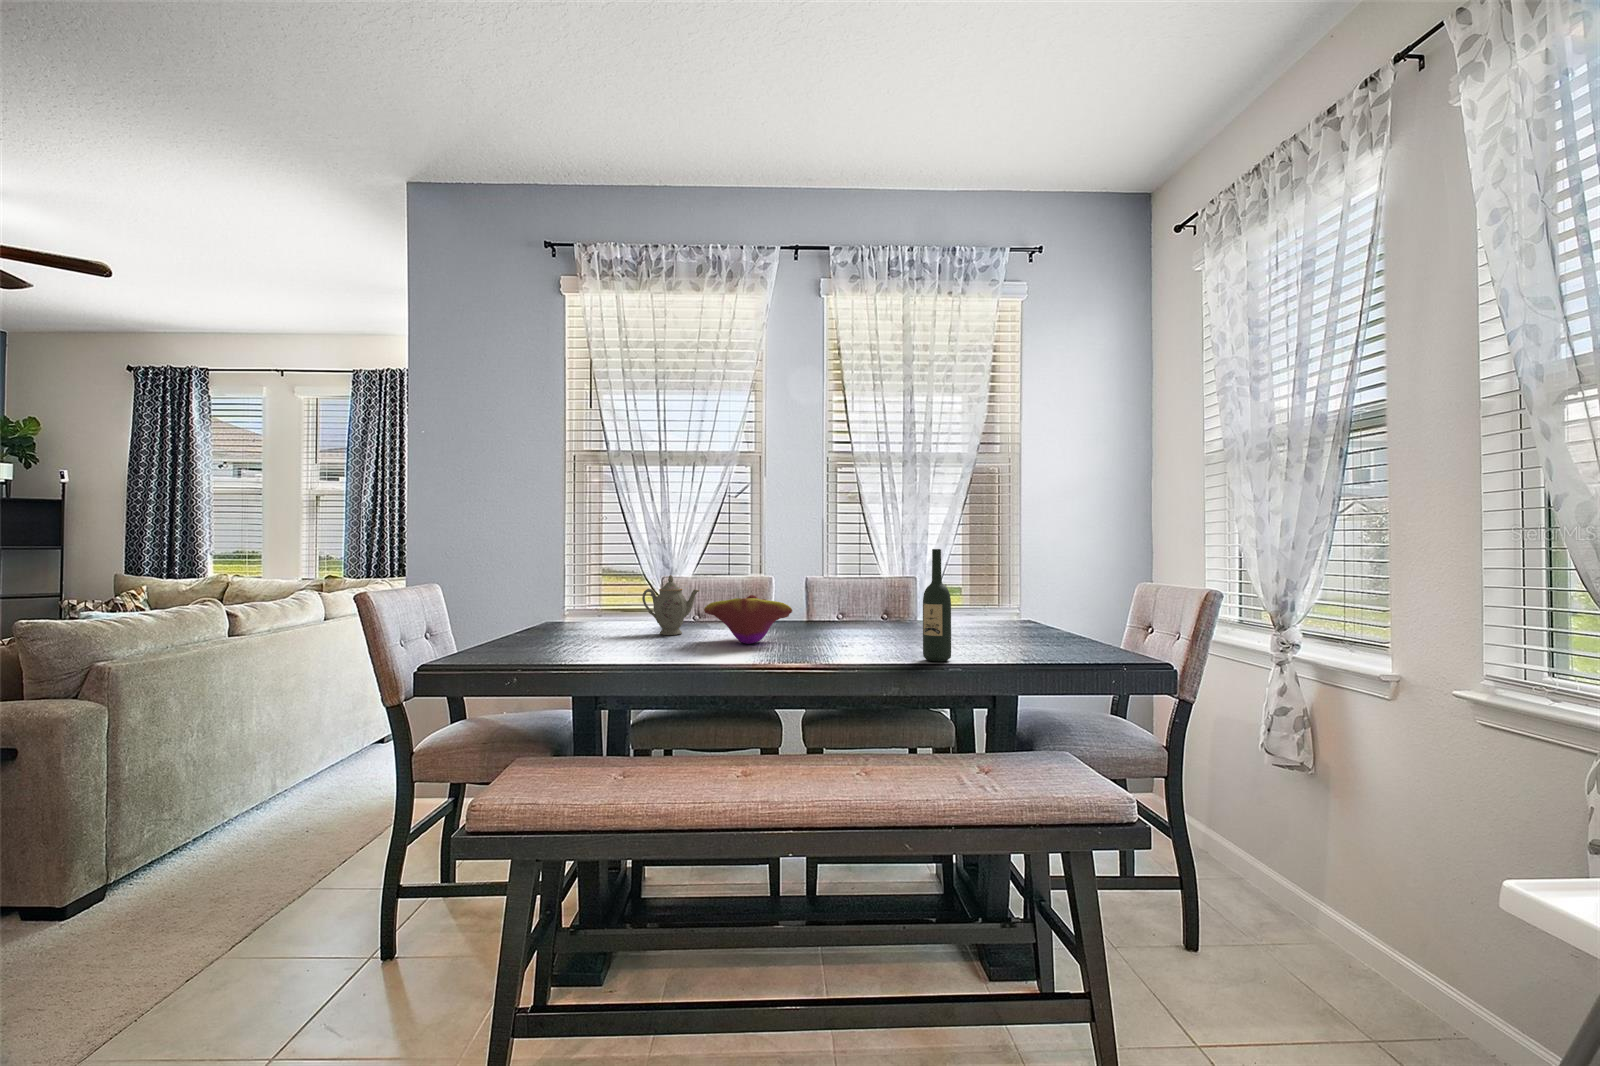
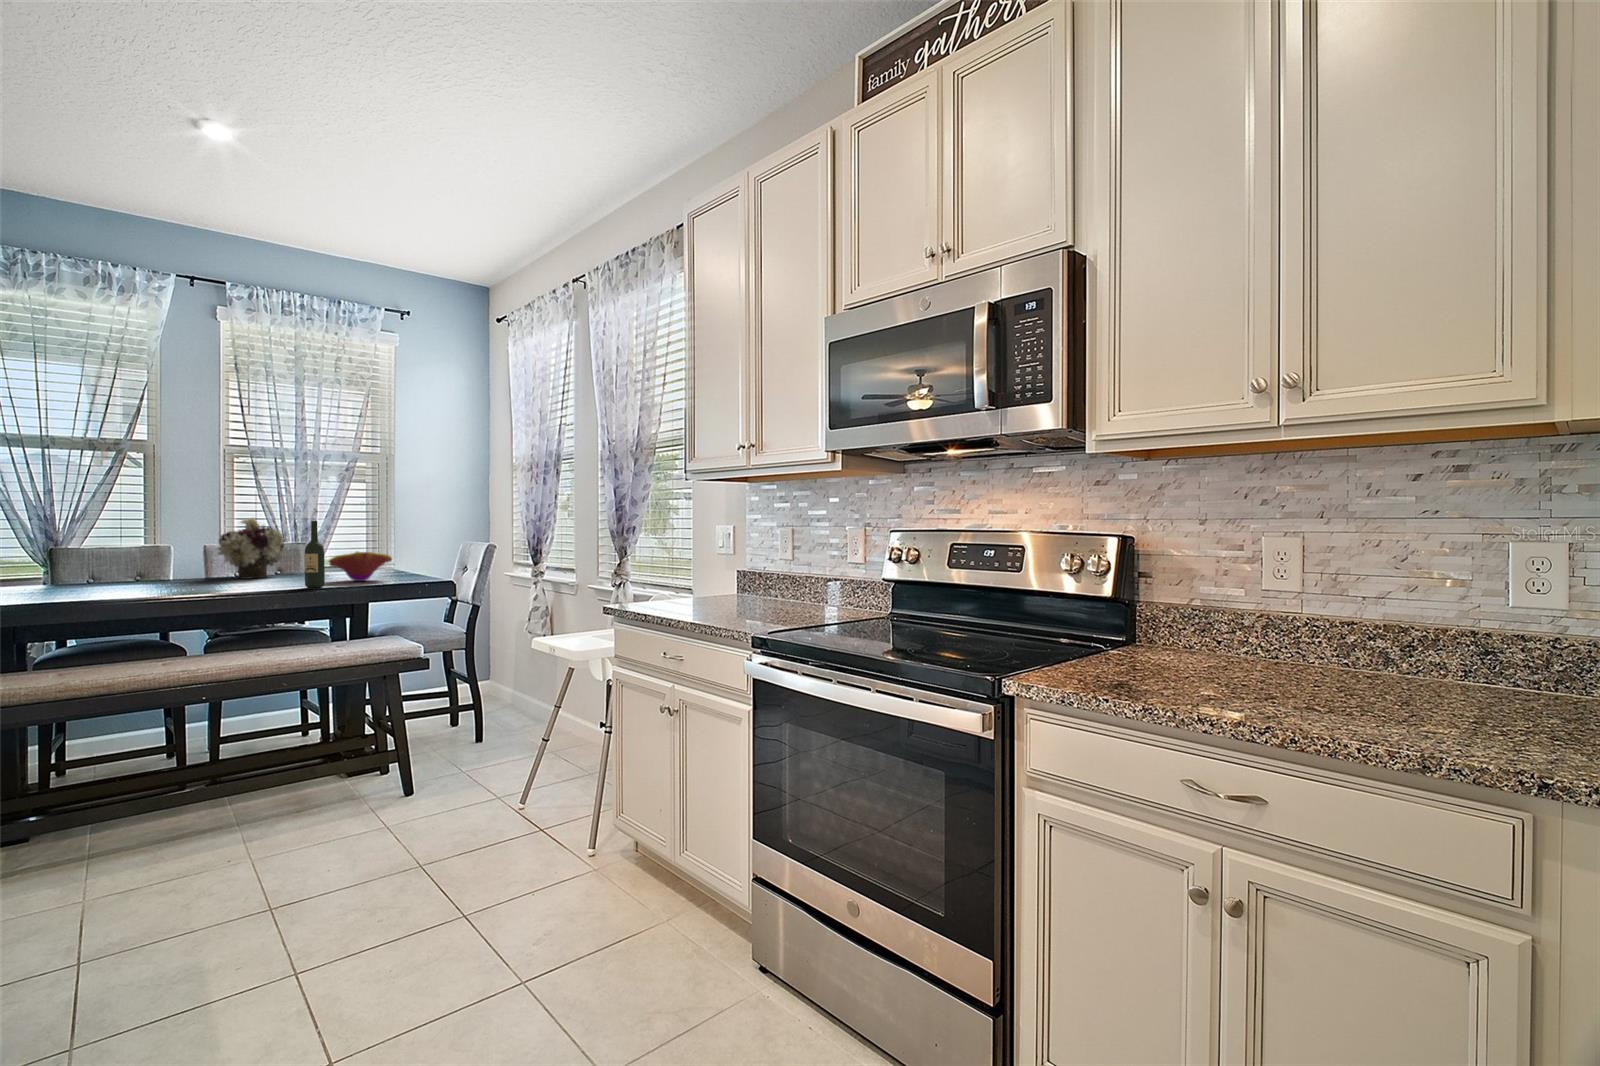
flower arrangement: none [813,543,893,630] -> present [218,517,285,578]
teapot: present [642,575,699,635] -> none [46,541,107,588]
decorative bowl: present [704,595,792,644] -> present [329,552,392,581]

